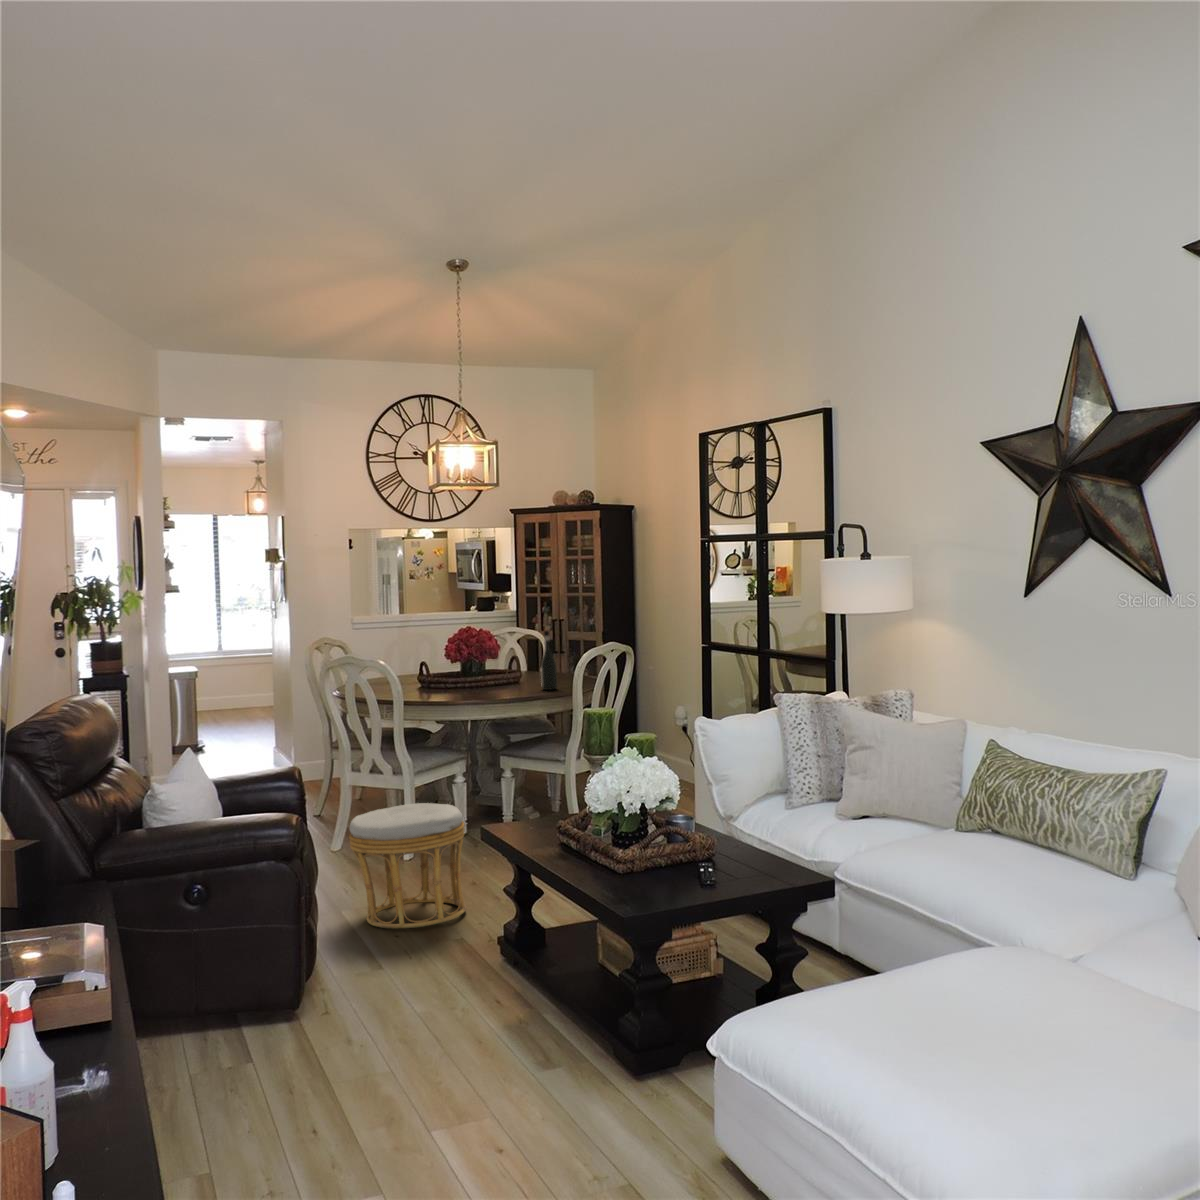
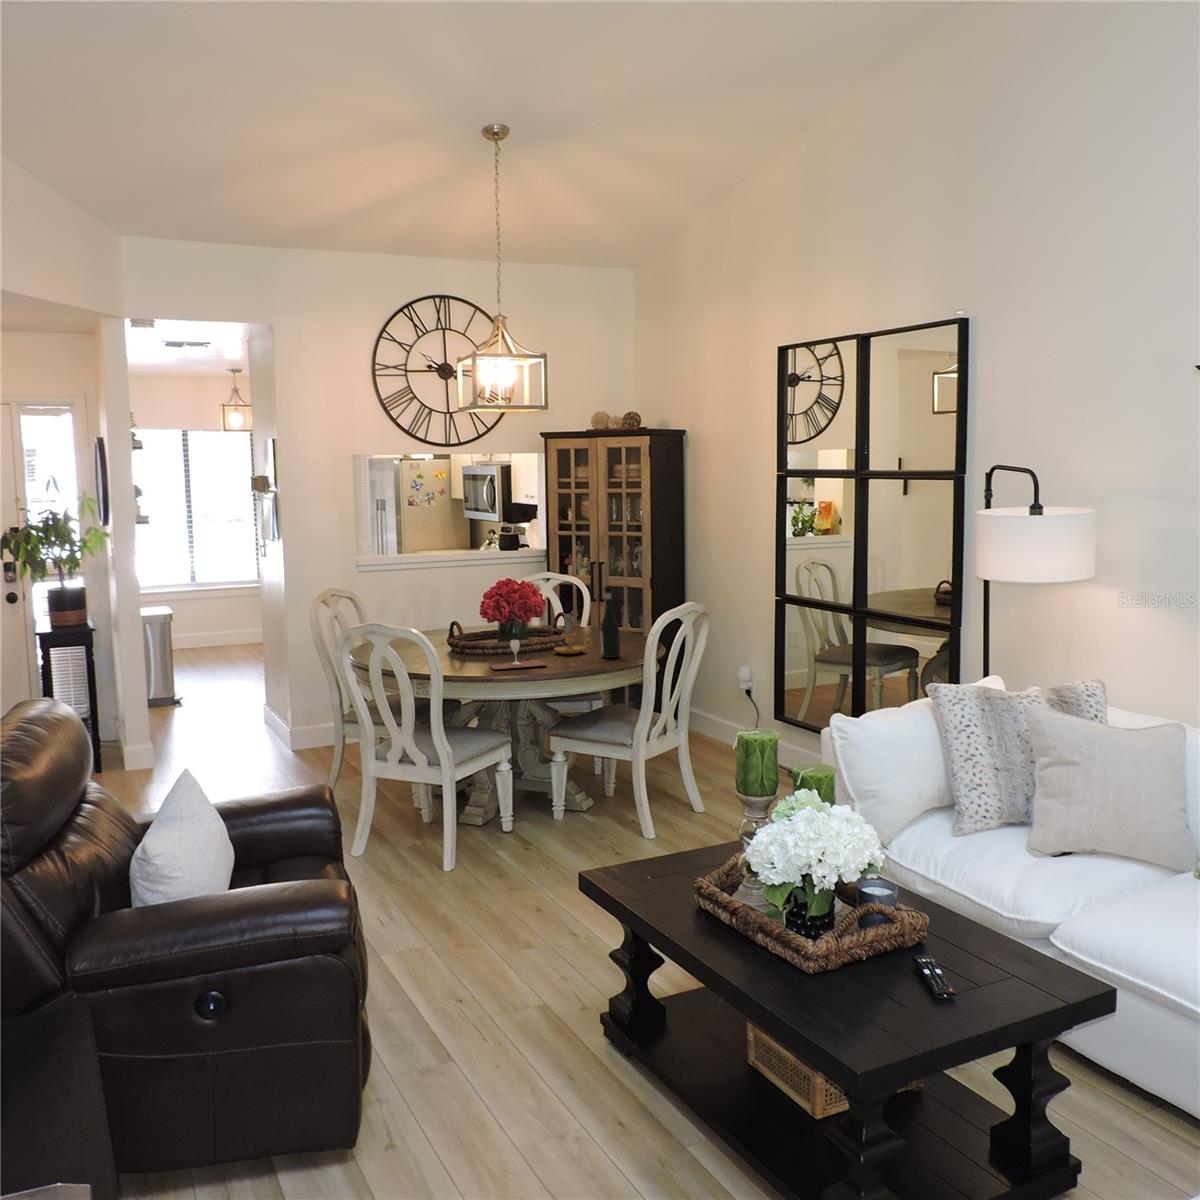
candle: none [504,653,536,688] -> present [554,614,585,654]
wine glass: none [445,674,494,697] -> present [490,640,546,669]
ottoman: present [349,803,466,928] -> none [391,818,540,989]

